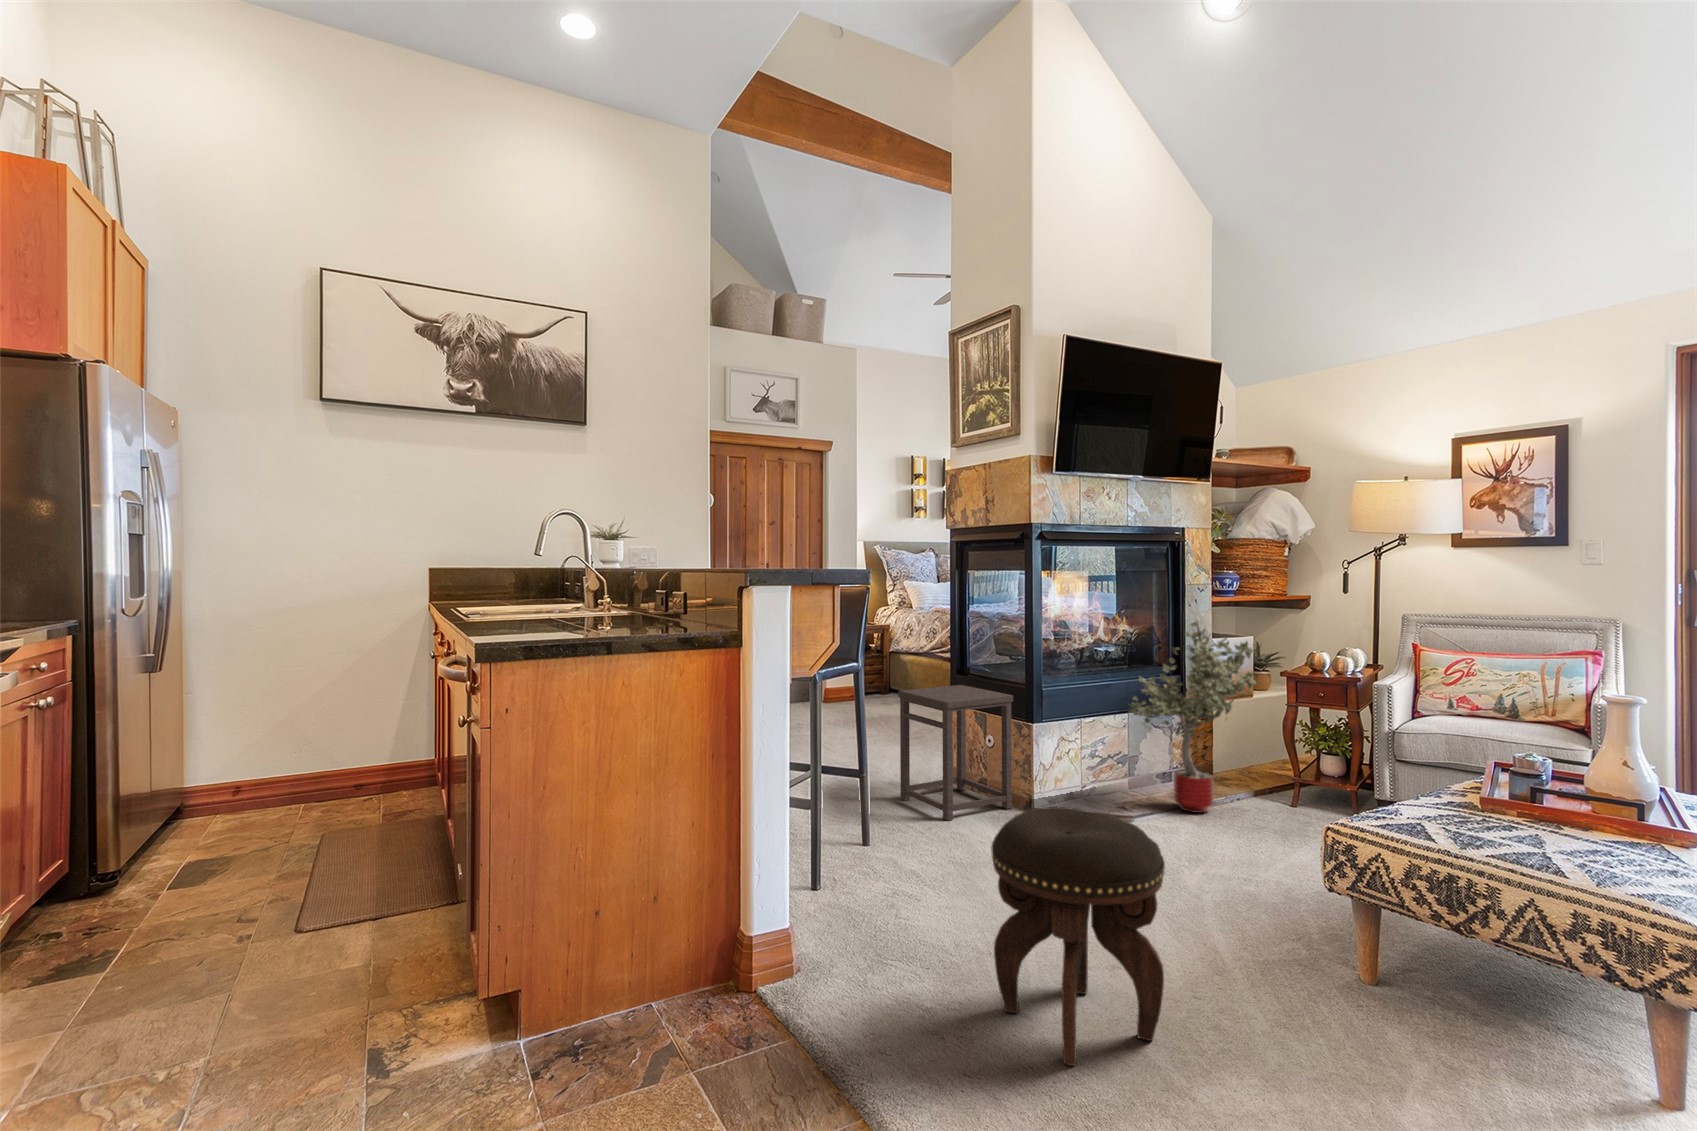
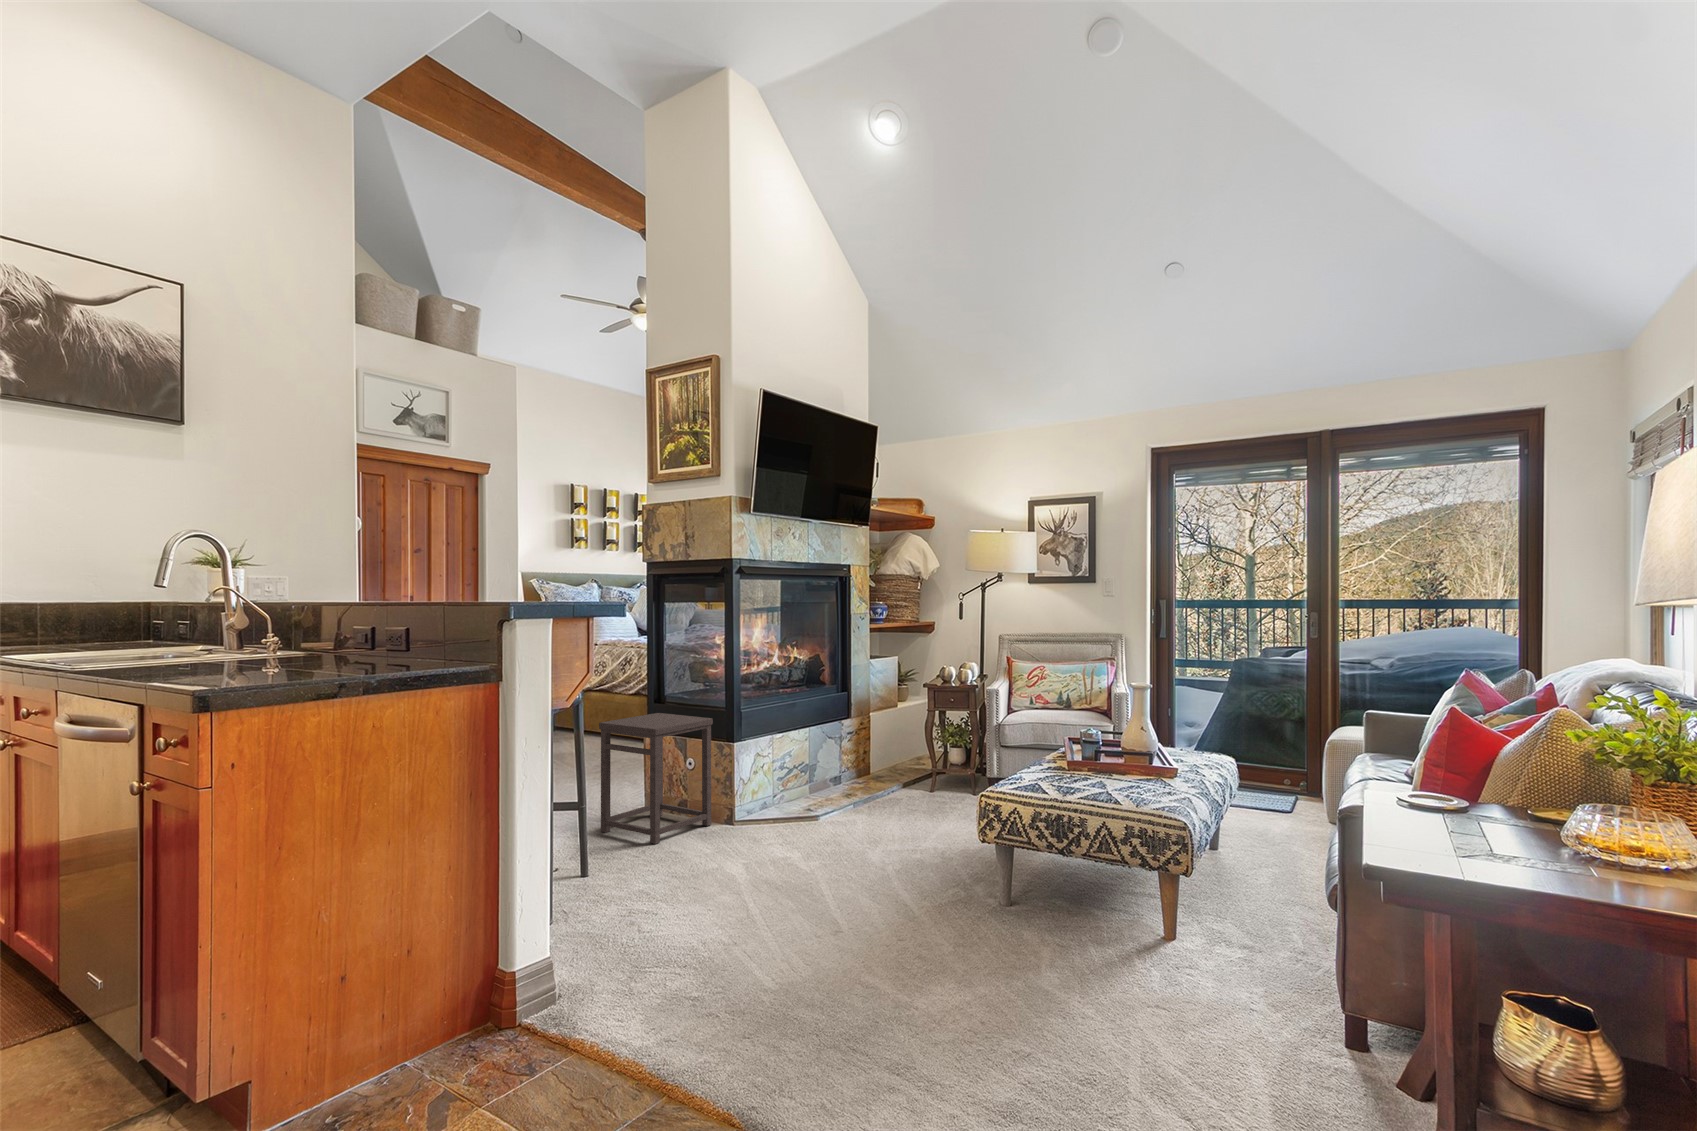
potted tree: present [1129,621,1256,813] -> none [808,642,908,808]
footstool: present [991,806,1165,1066] -> none [750,801,887,1010]

